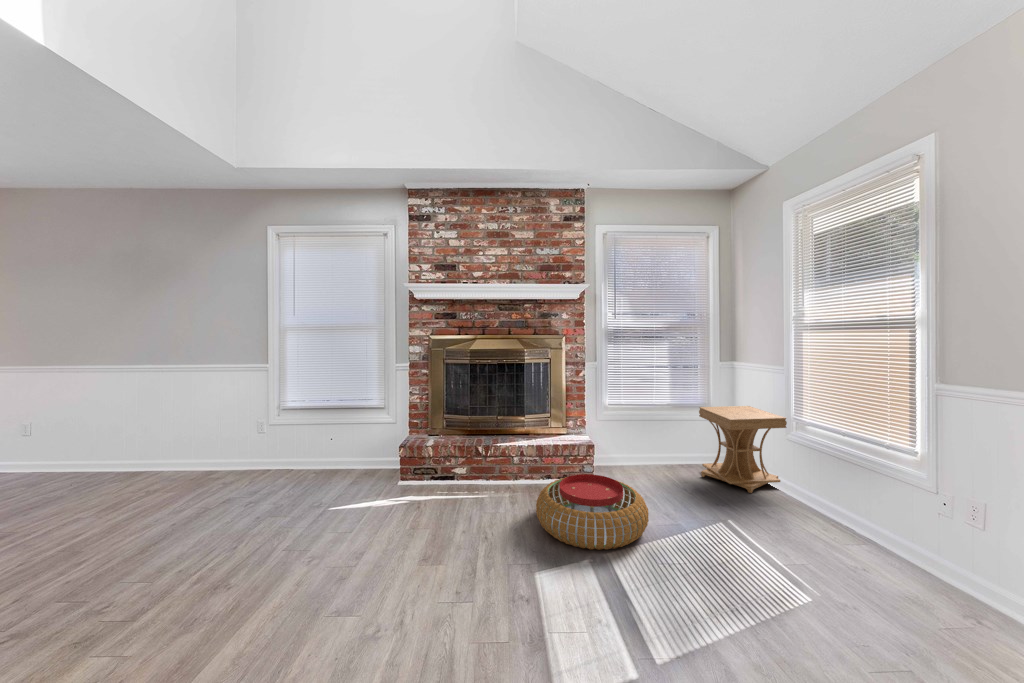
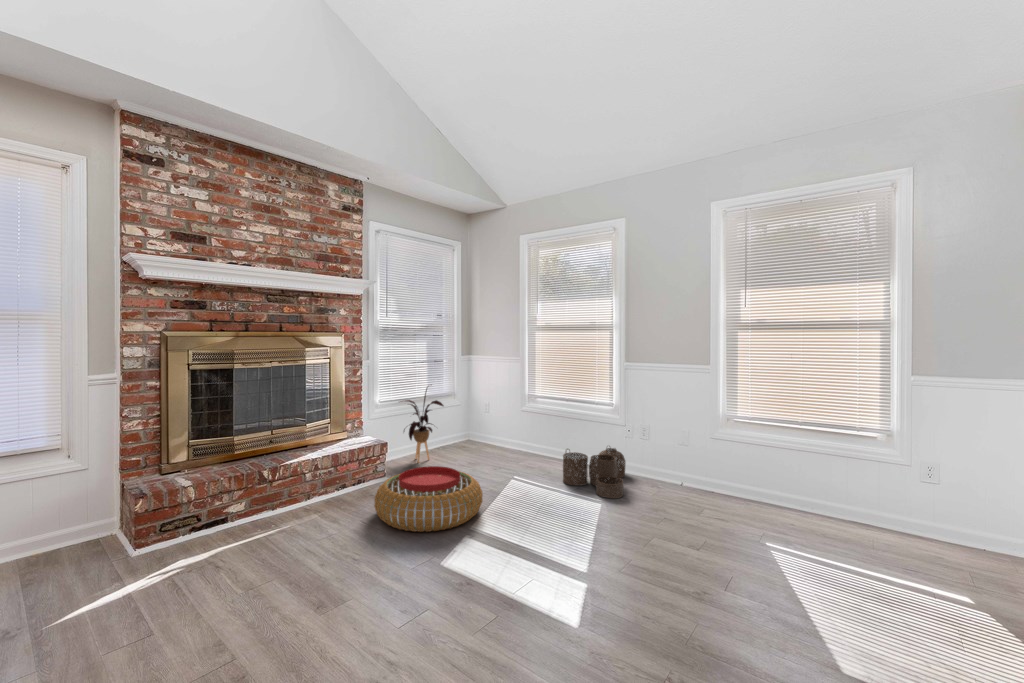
house plant: none [623,388,665,467] -> present [404,388,444,462]
side table: present [699,406,787,493] -> none [464,394,528,461]
woven basket: none [794,500,932,605] -> present [563,448,625,498]

